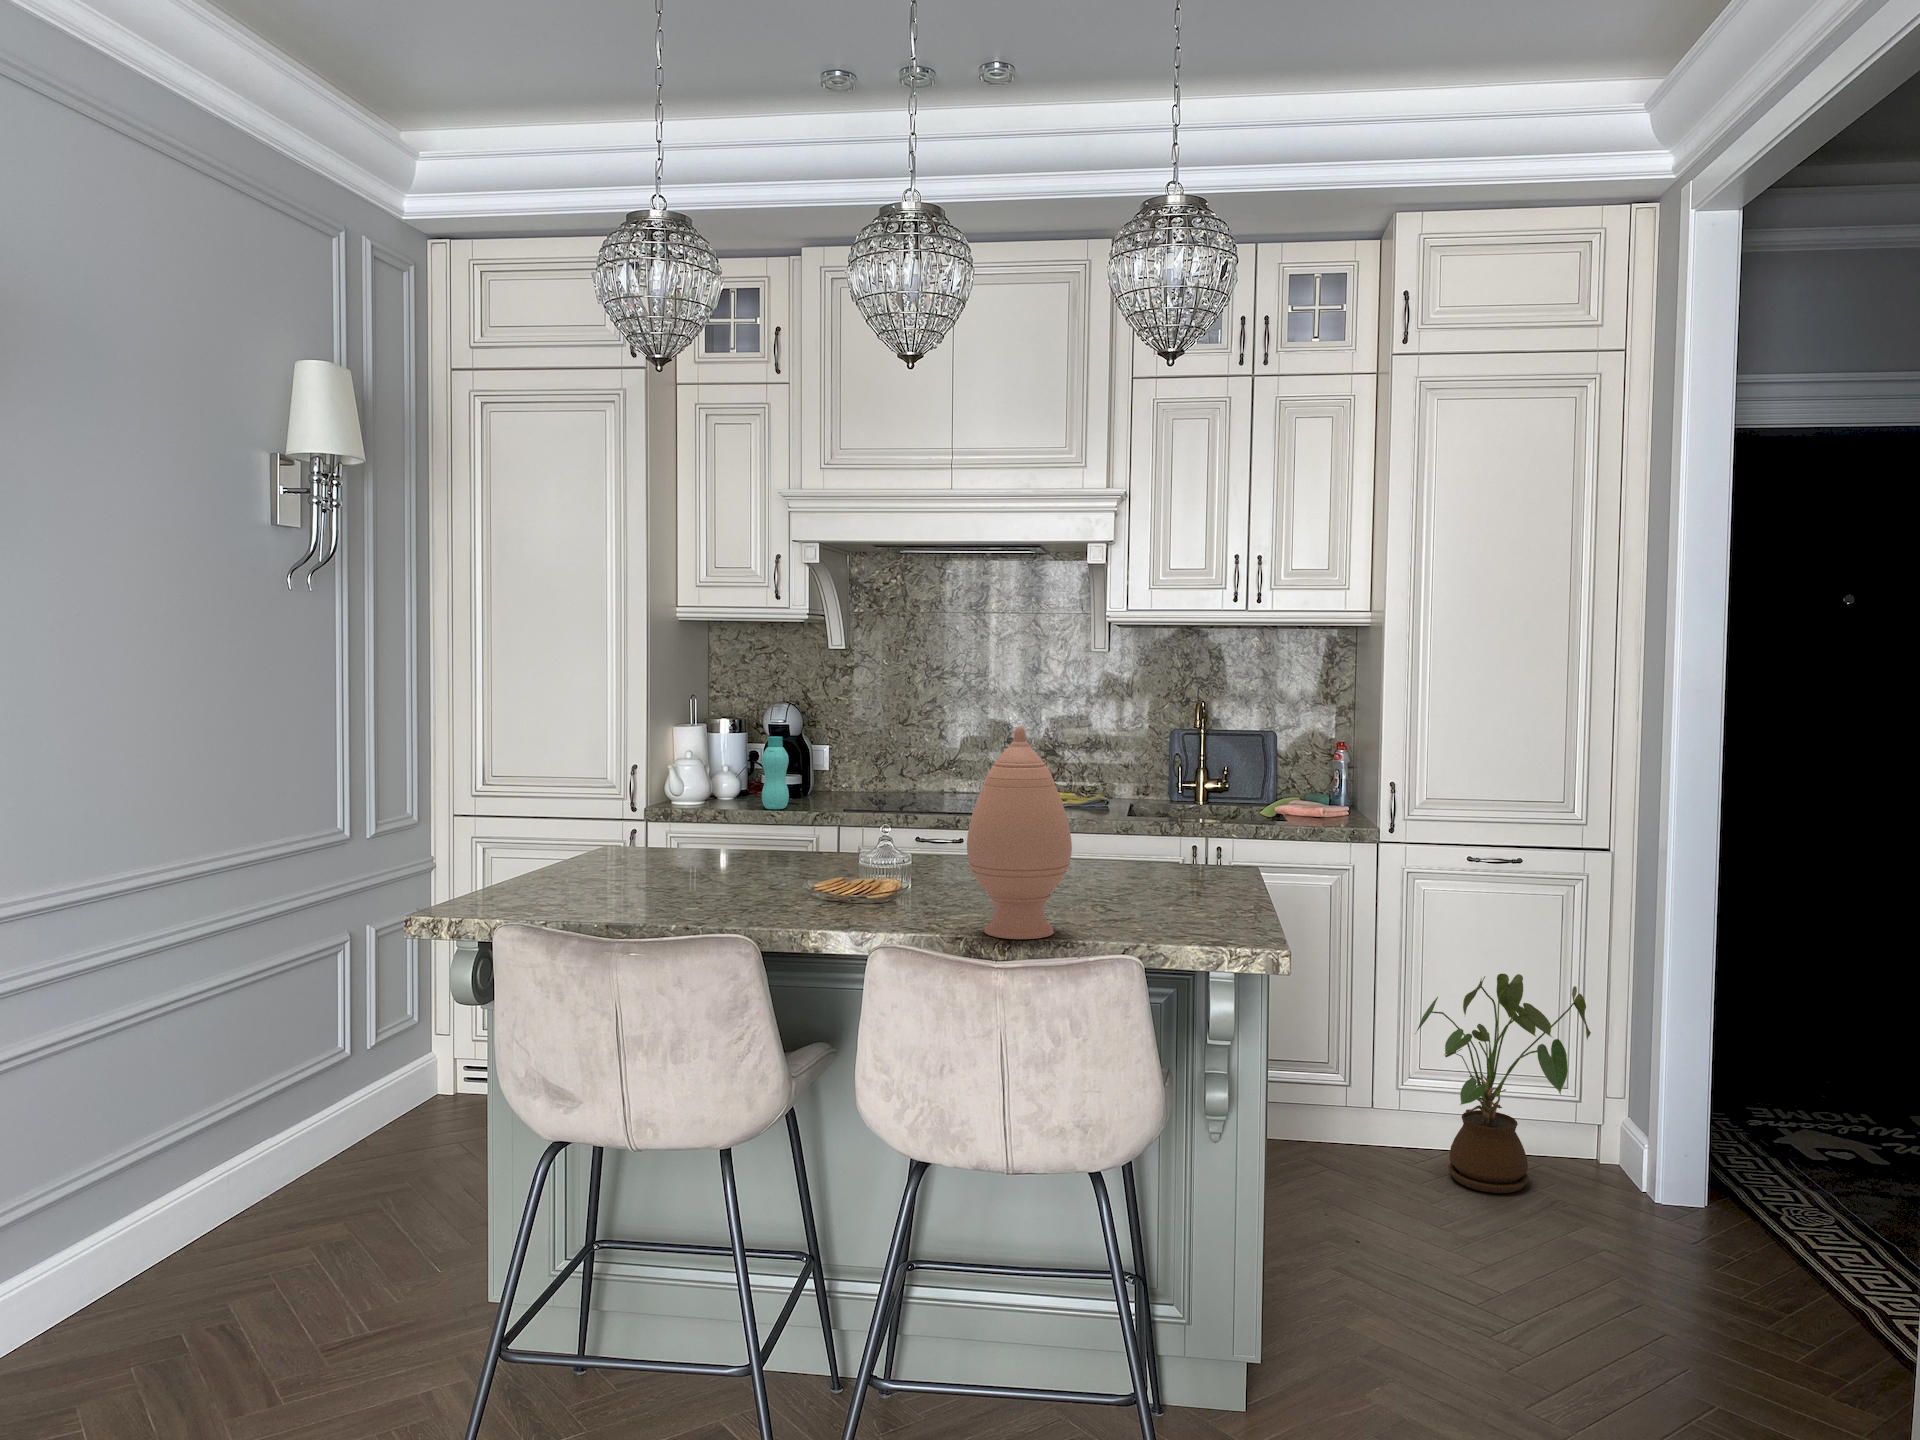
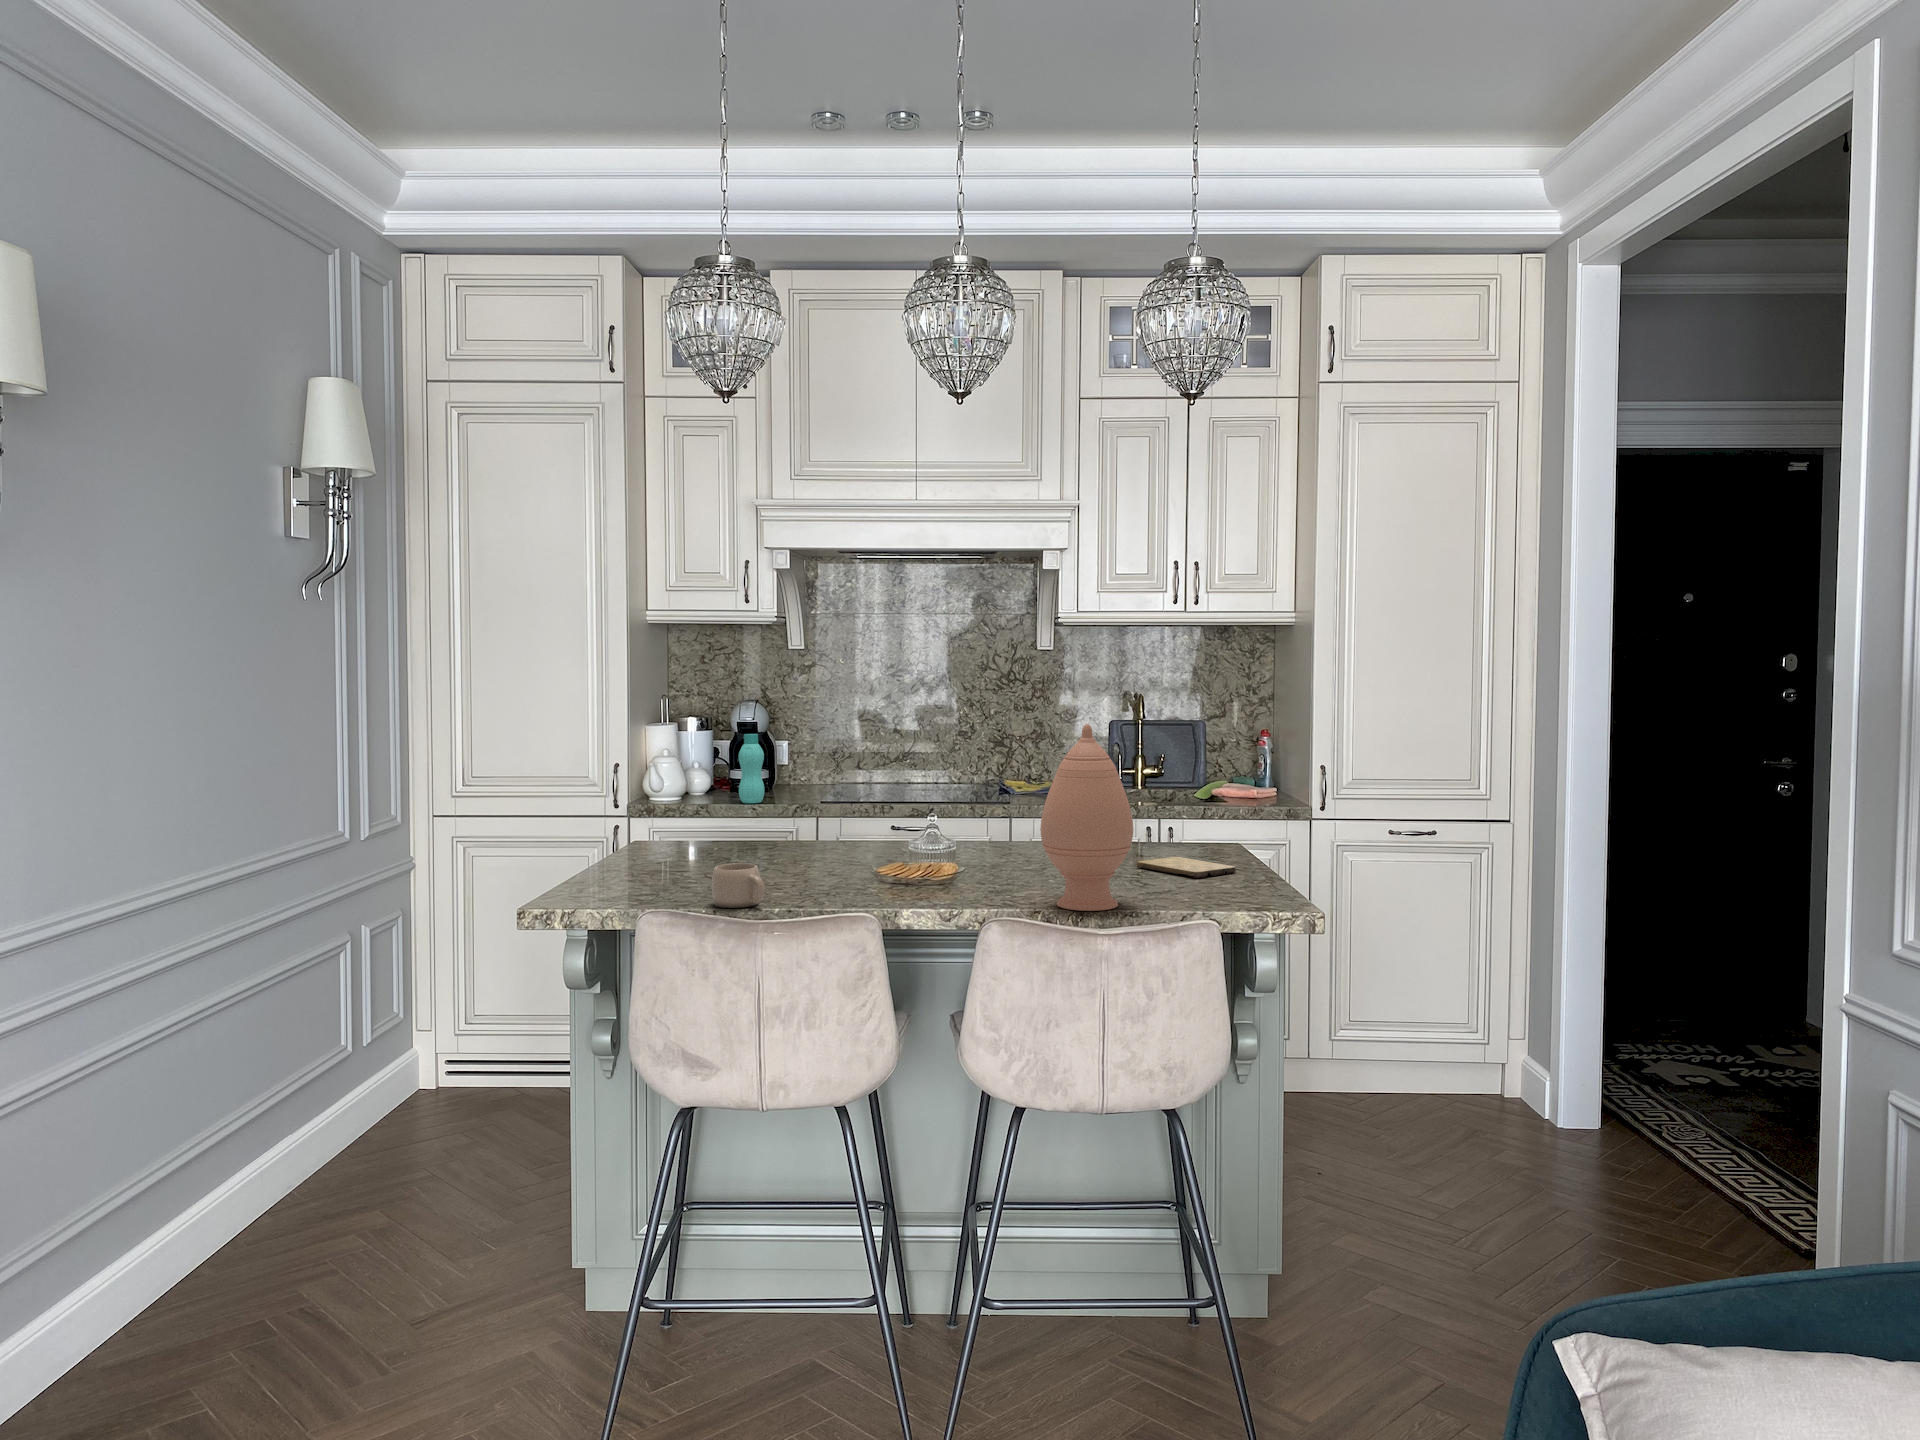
mug: none [611,873,665,922] -> present [712,863,765,908]
cutting board: none [1114,879,1222,905] -> present [1137,857,1236,878]
house plant: present [1415,974,1591,1193] -> none [1351,934,1501,1126]

